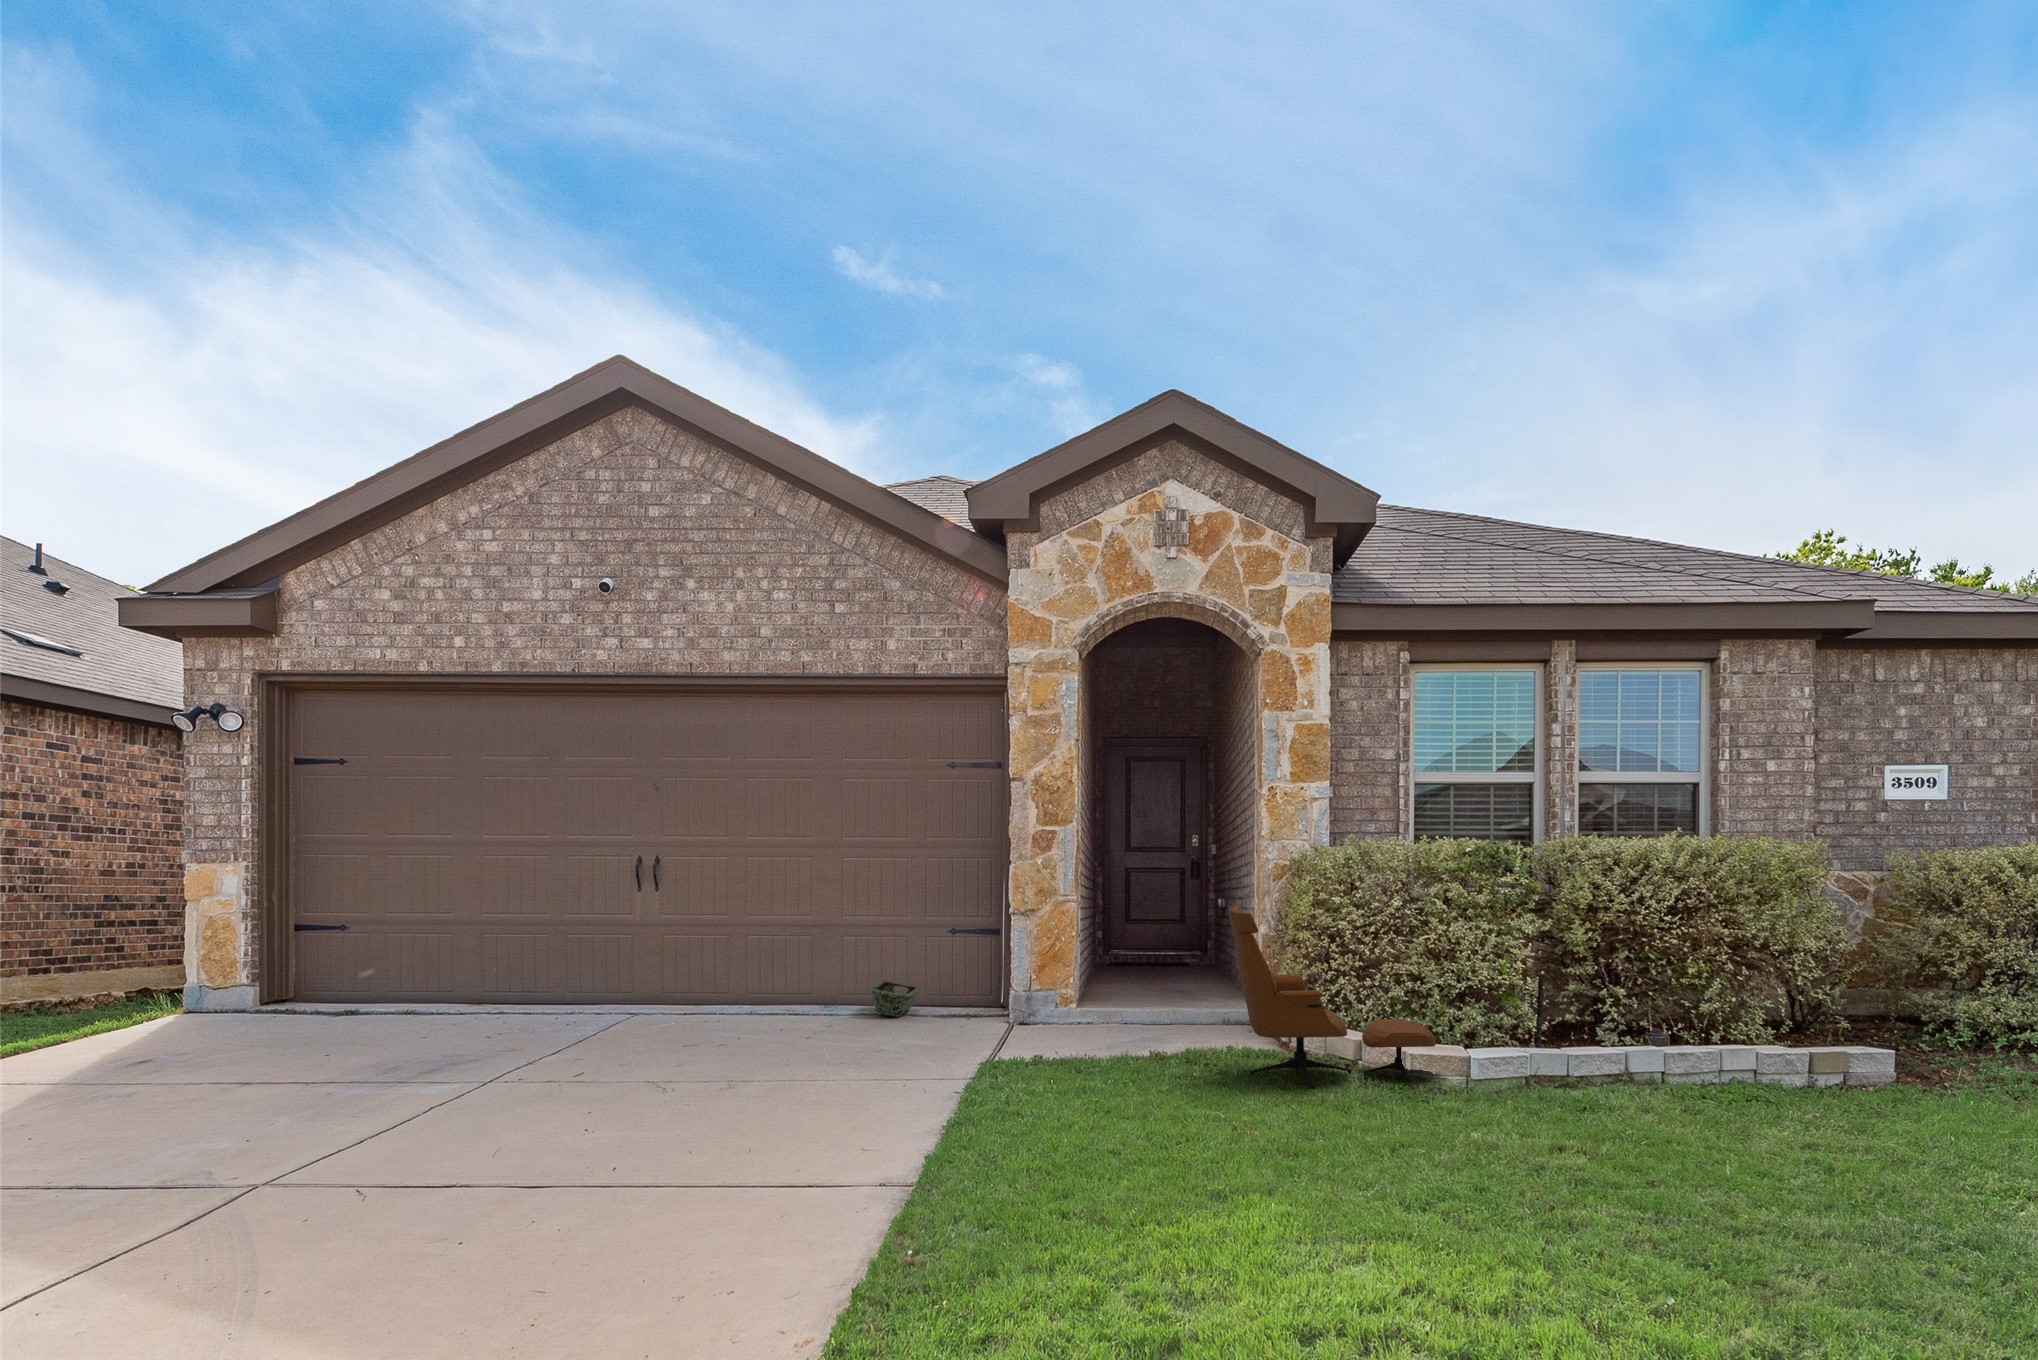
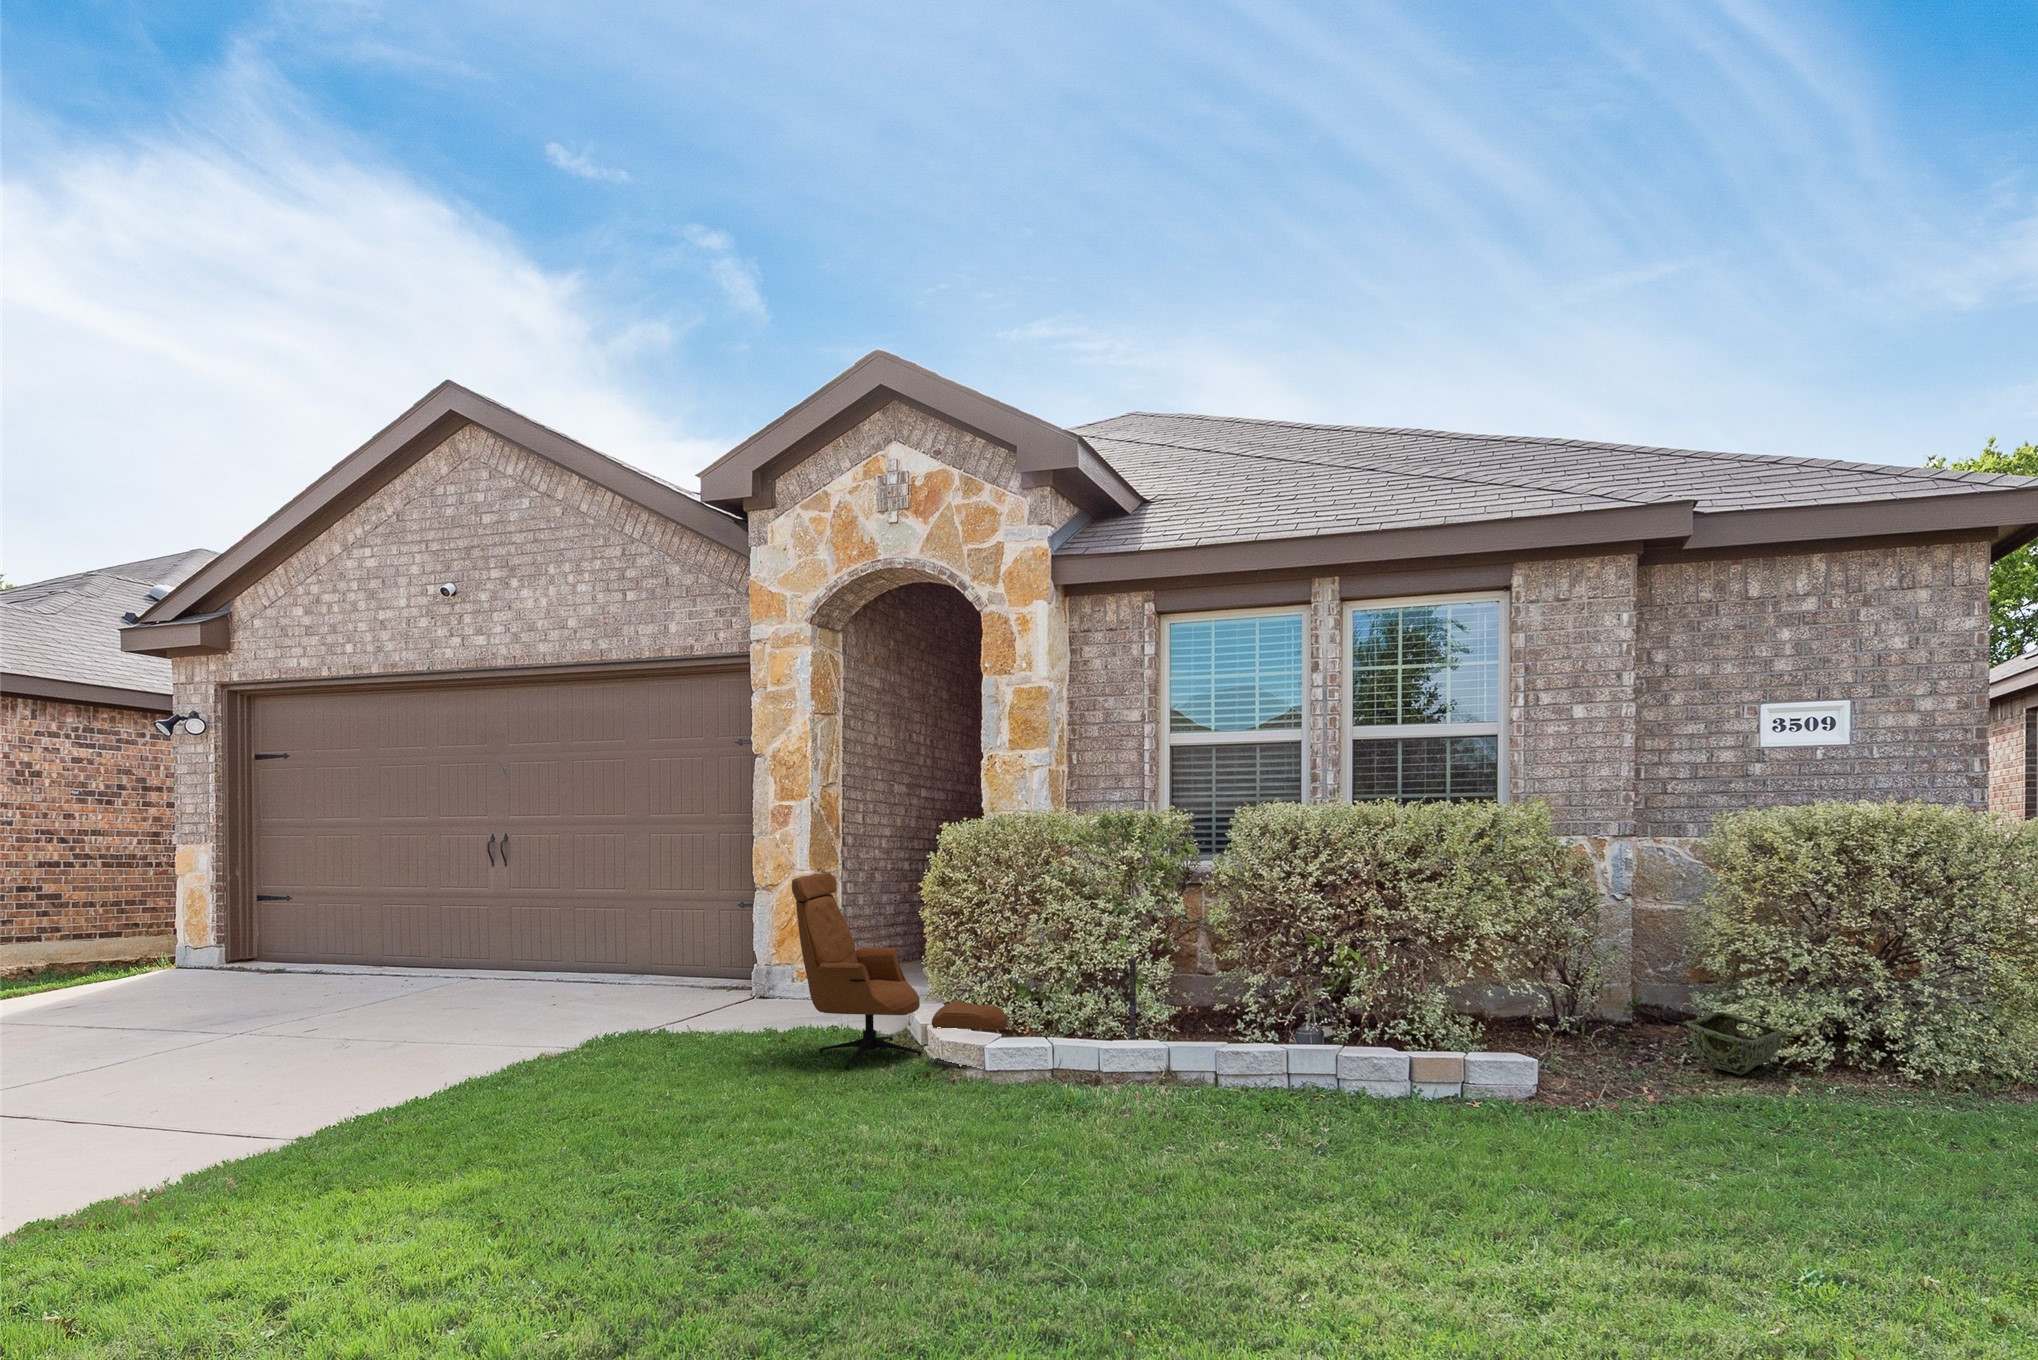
woven basket: present [871,980,920,1017] -> present [1687,1012,1783,1075]

